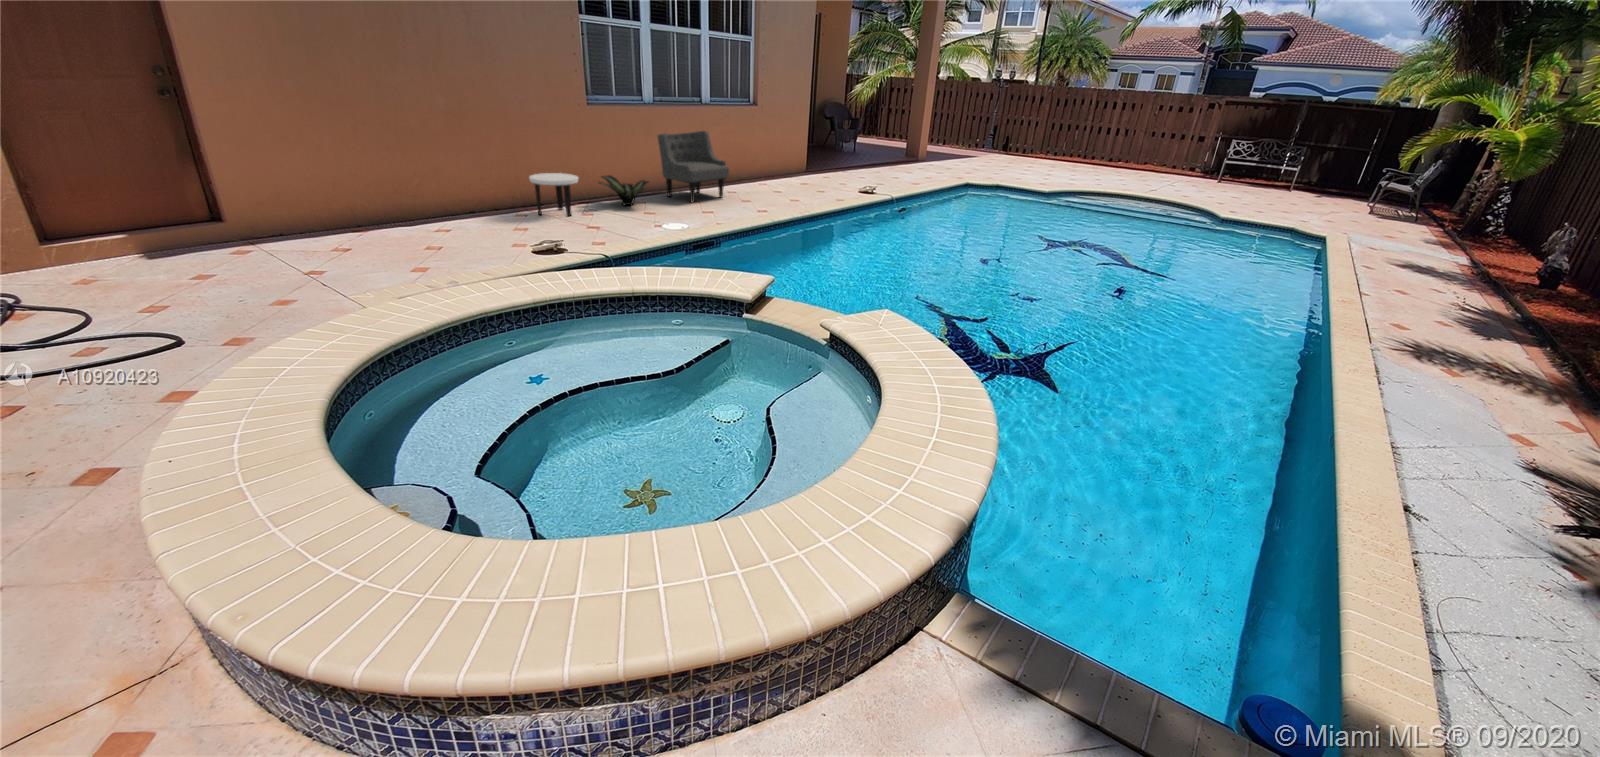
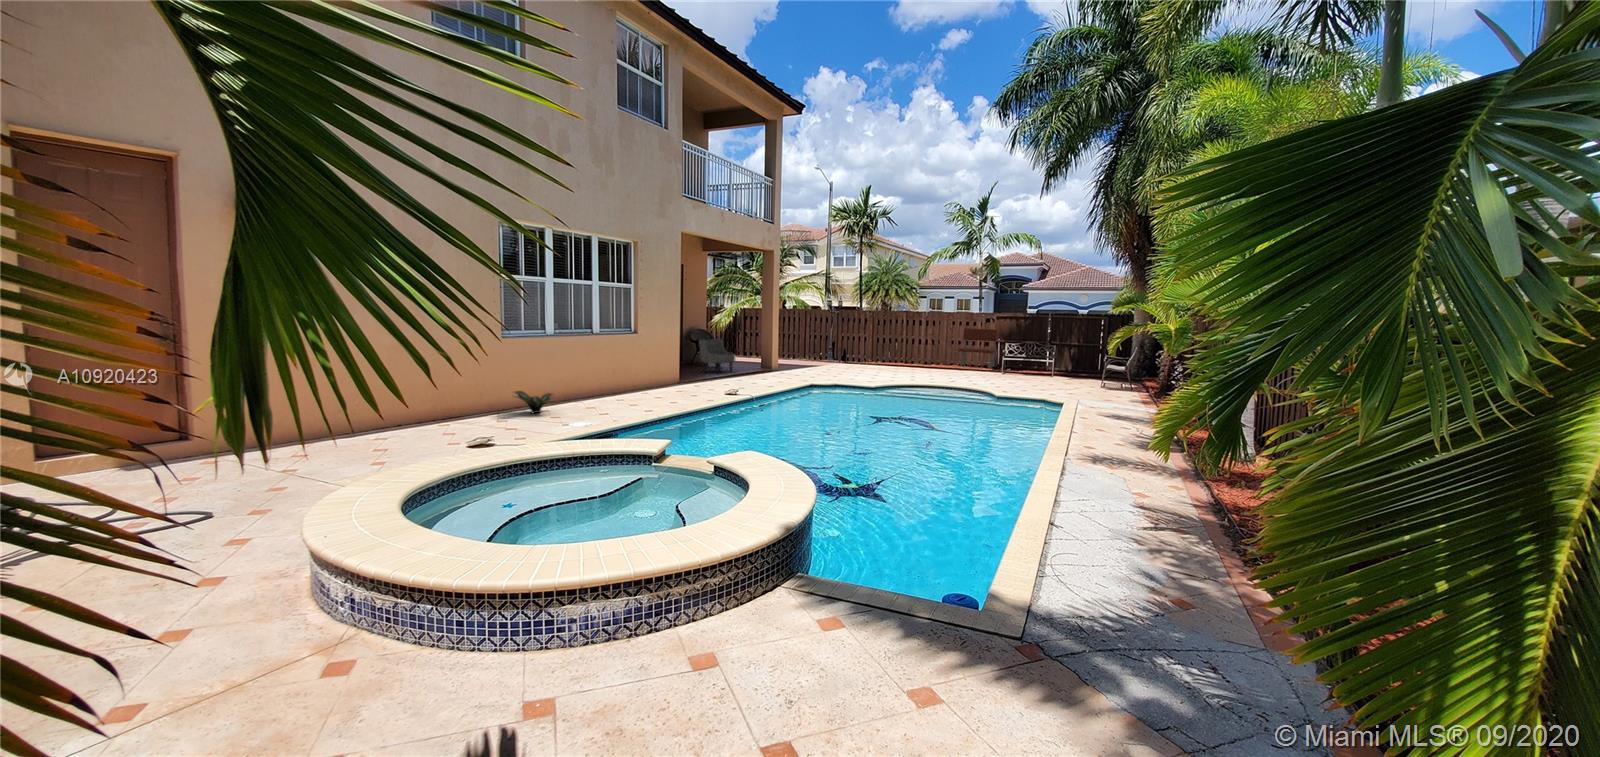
bench: none [1158,116,1219,171] -> present [959,328,997,368]
armchair: present [658,131,729,202] -> present [699,338,735,373]
side table: present [529,173,578,216] -> none [457,390,499,423]

